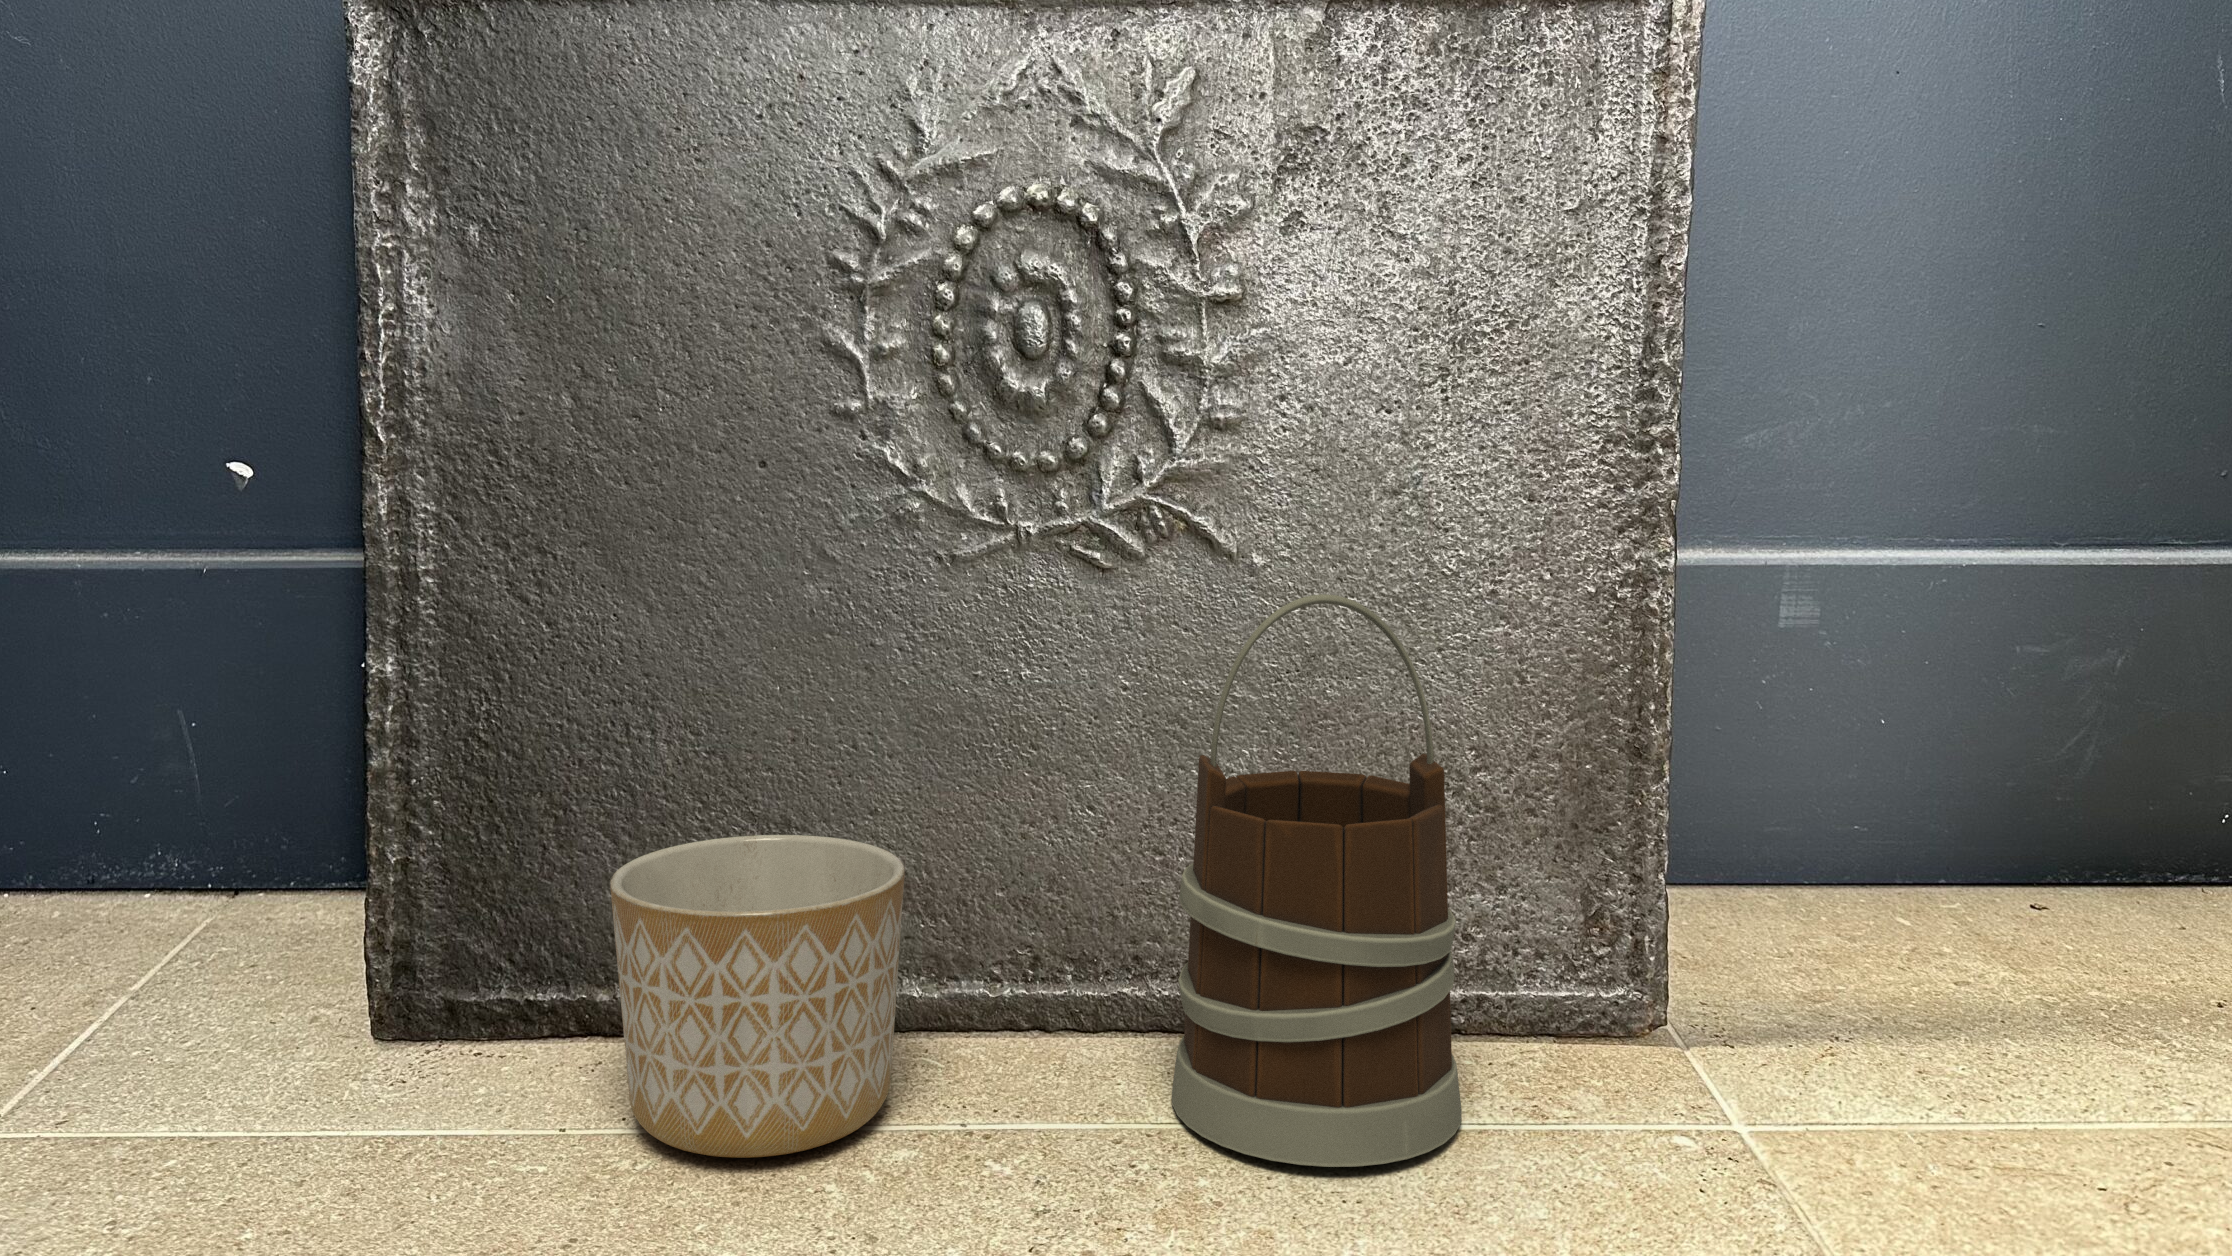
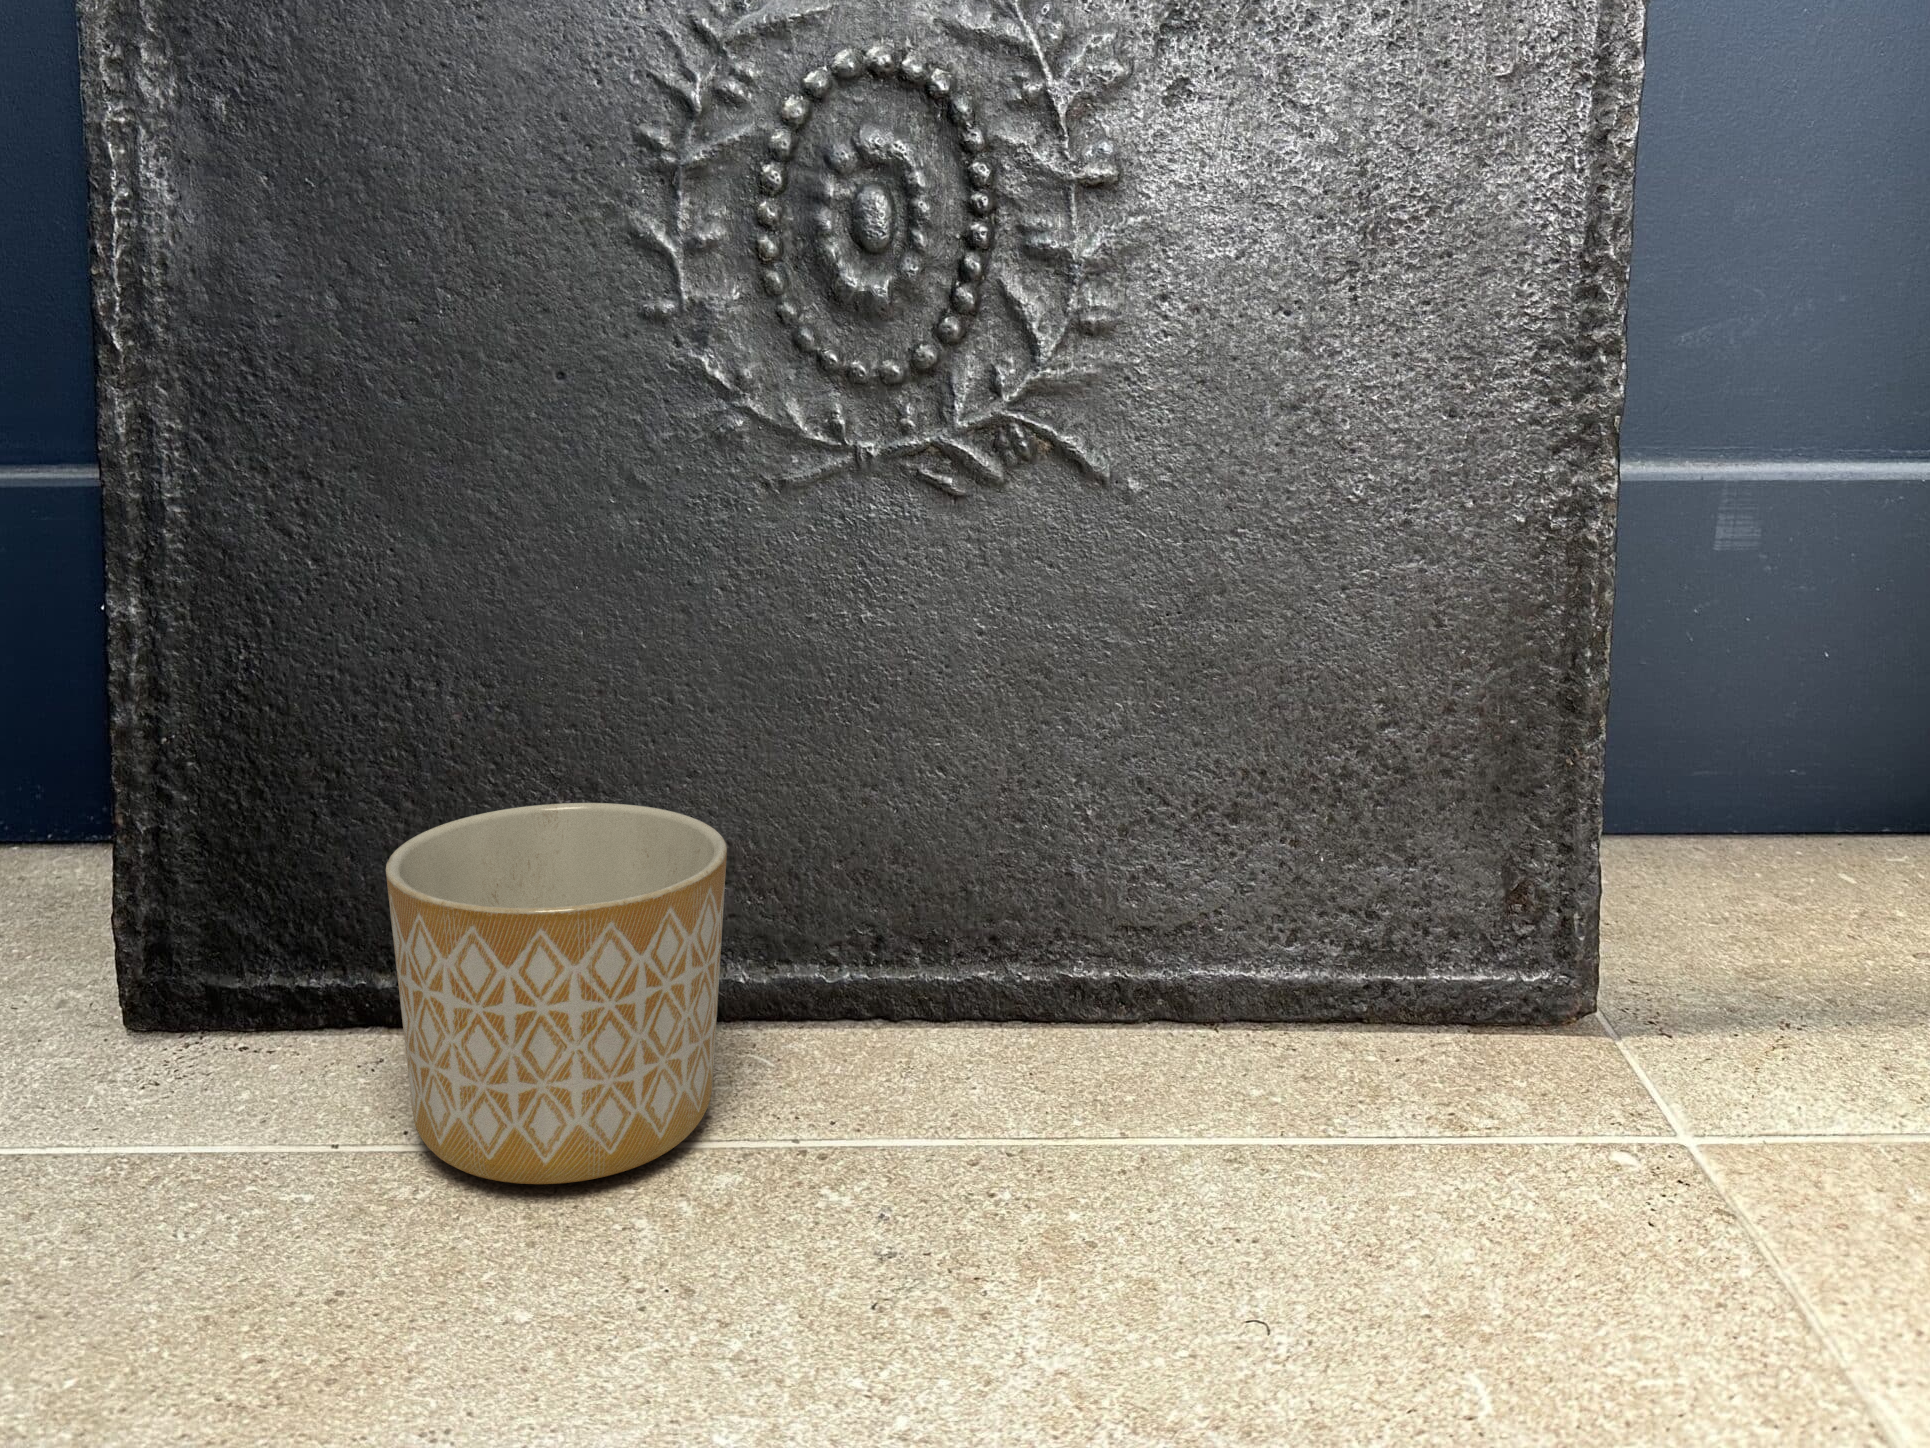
wooden bucket: present [1172,594,1462,1167] -> none [1034,533,1367,1195]

